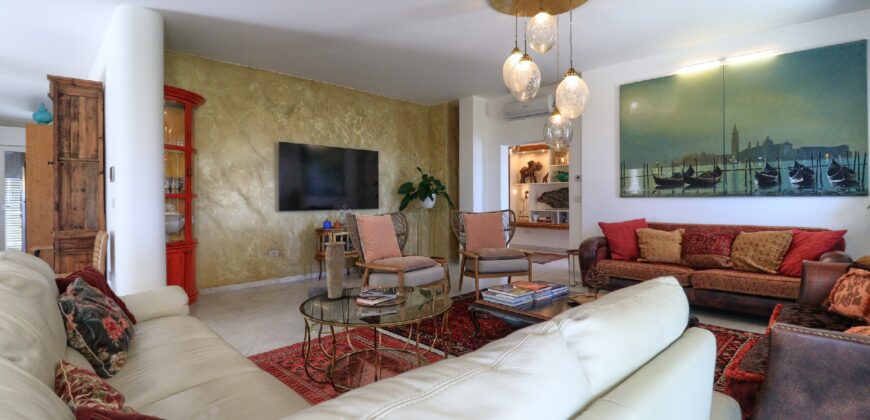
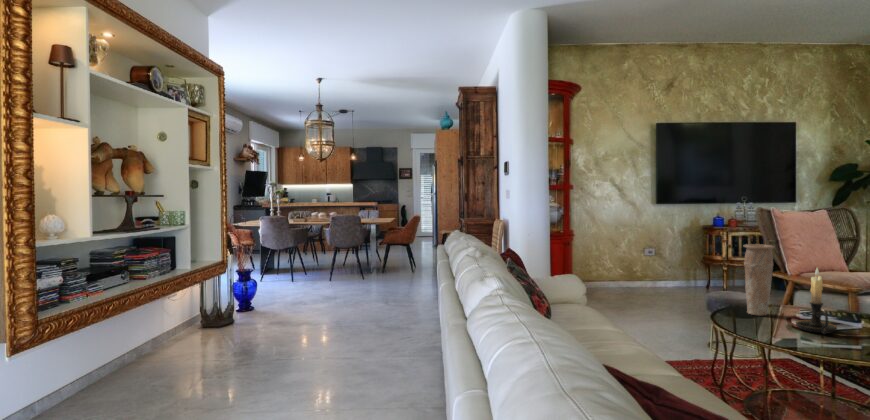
candle holder: none [357,256,382,306] -> present [796,268,837,334]

